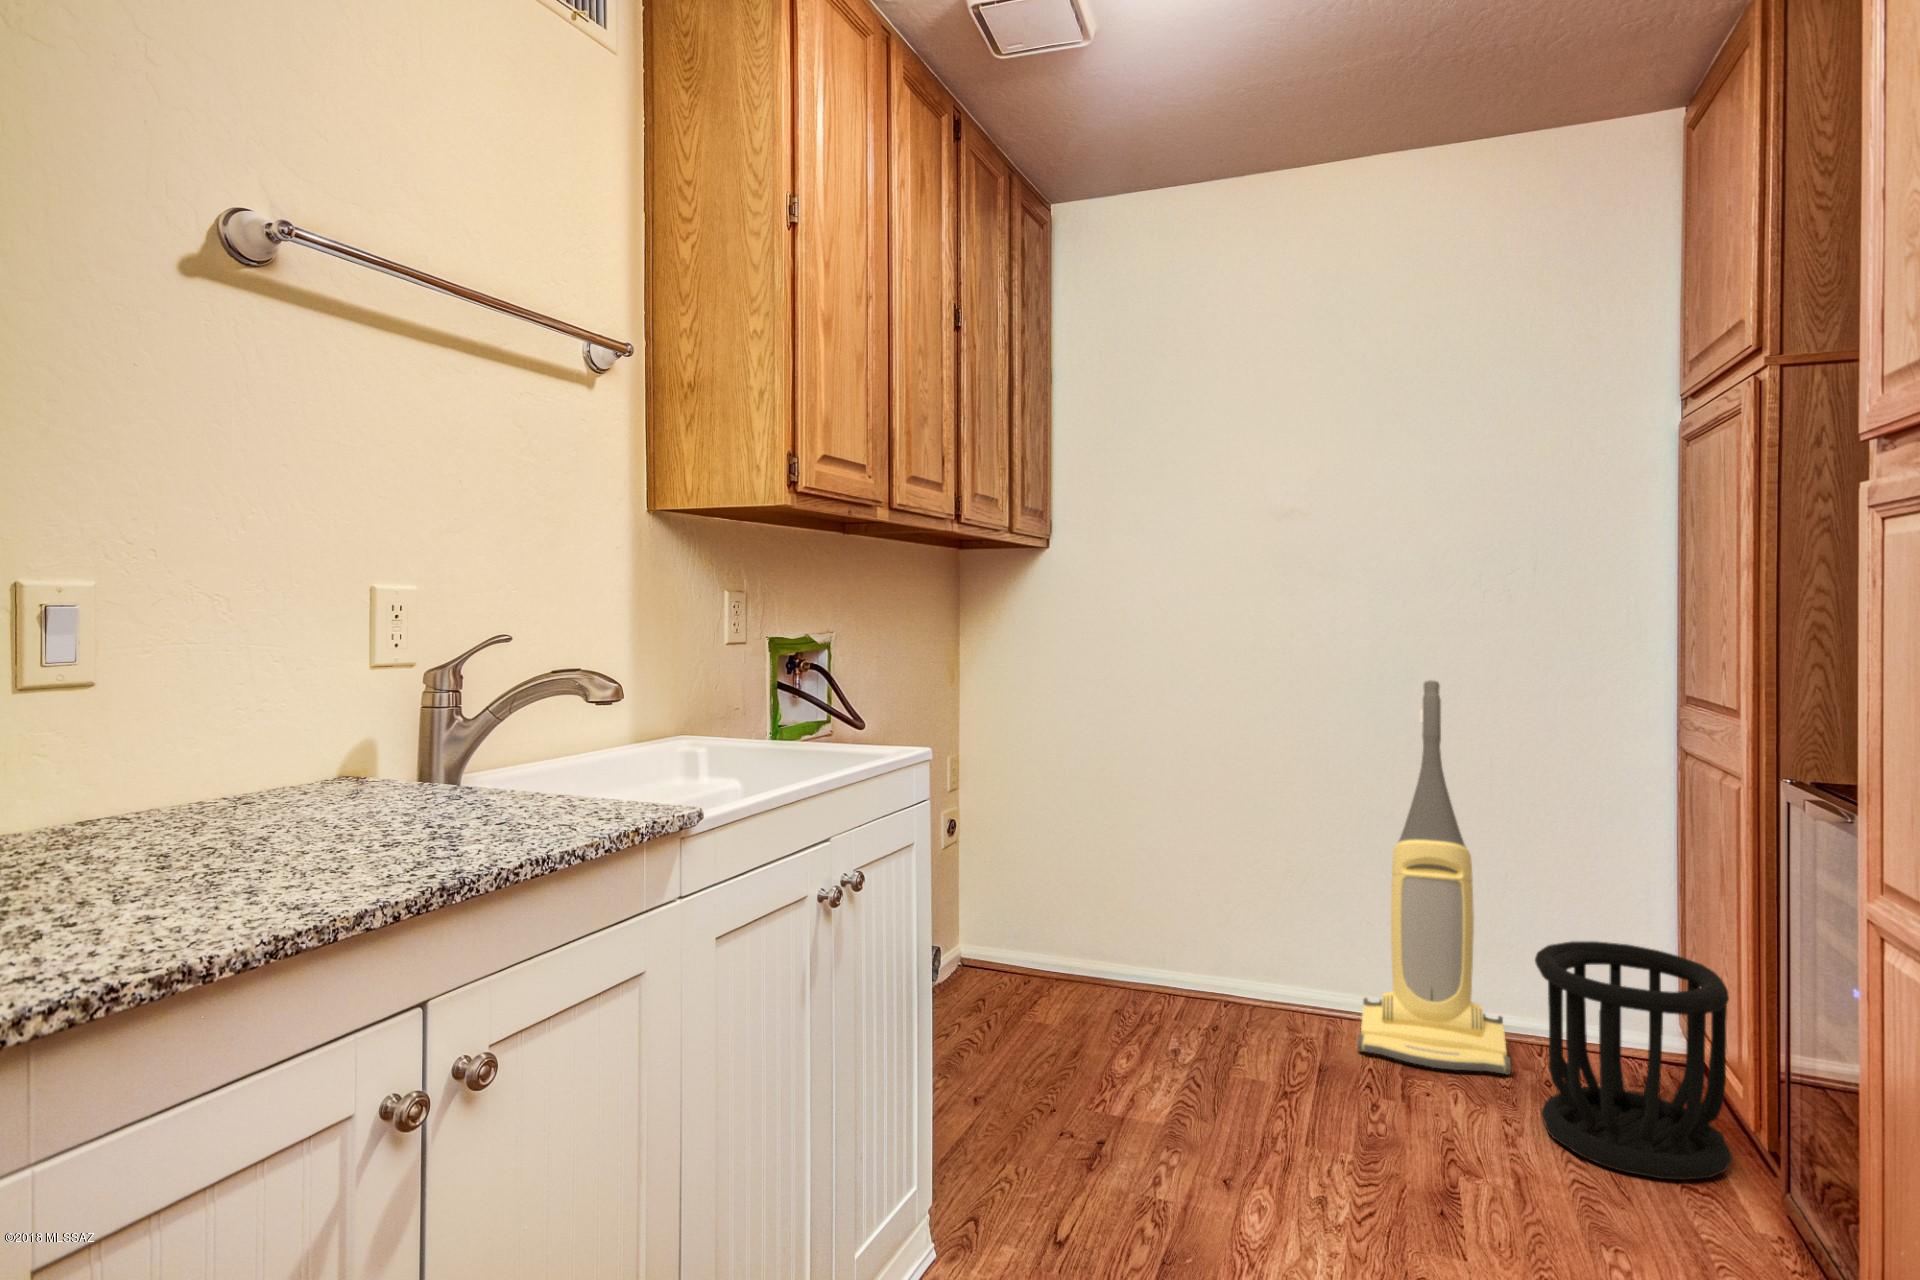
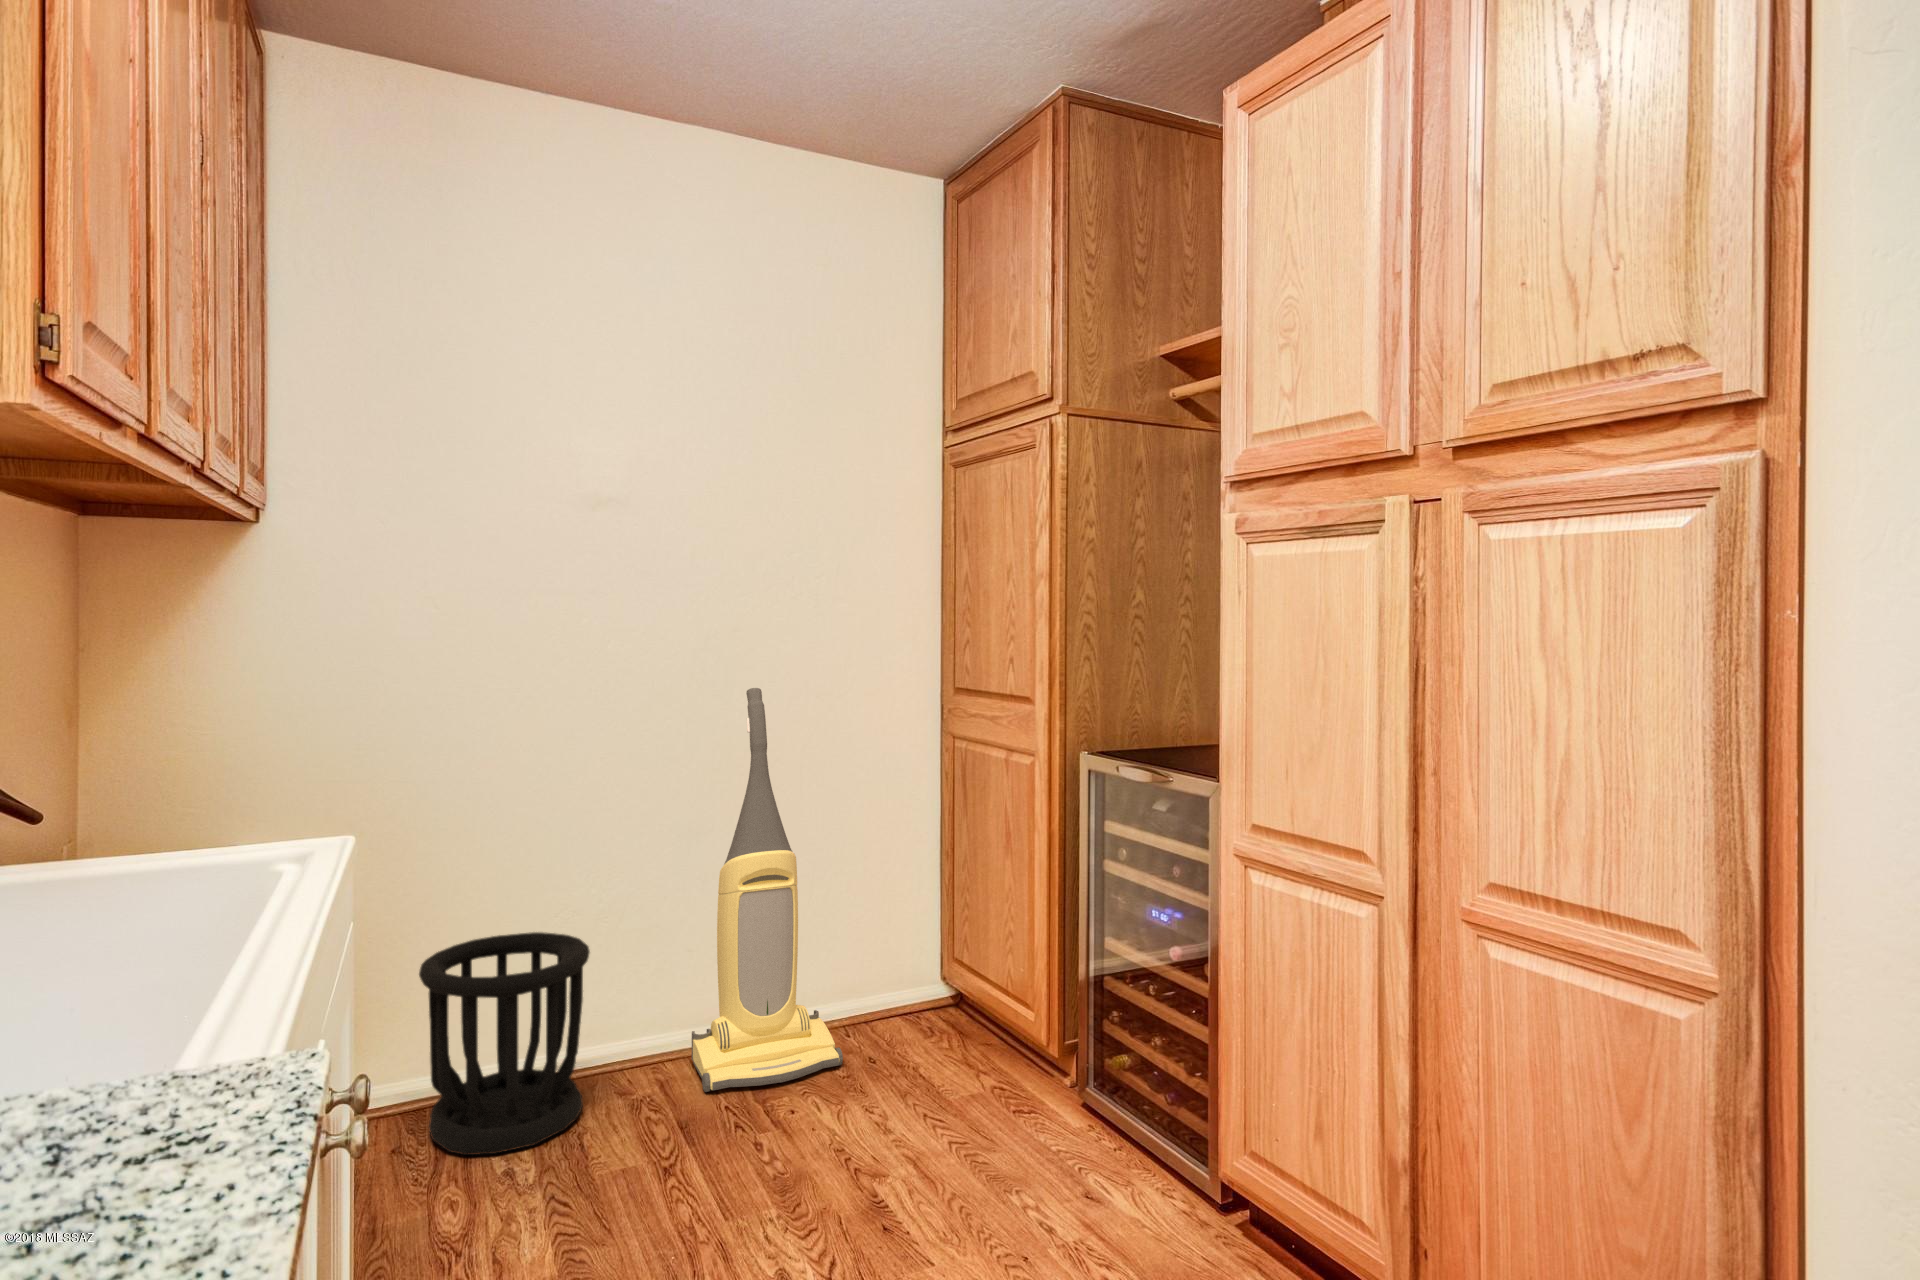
wastebasket: present [1535,941,1732,1180] -> present [419,932,590,1155]

